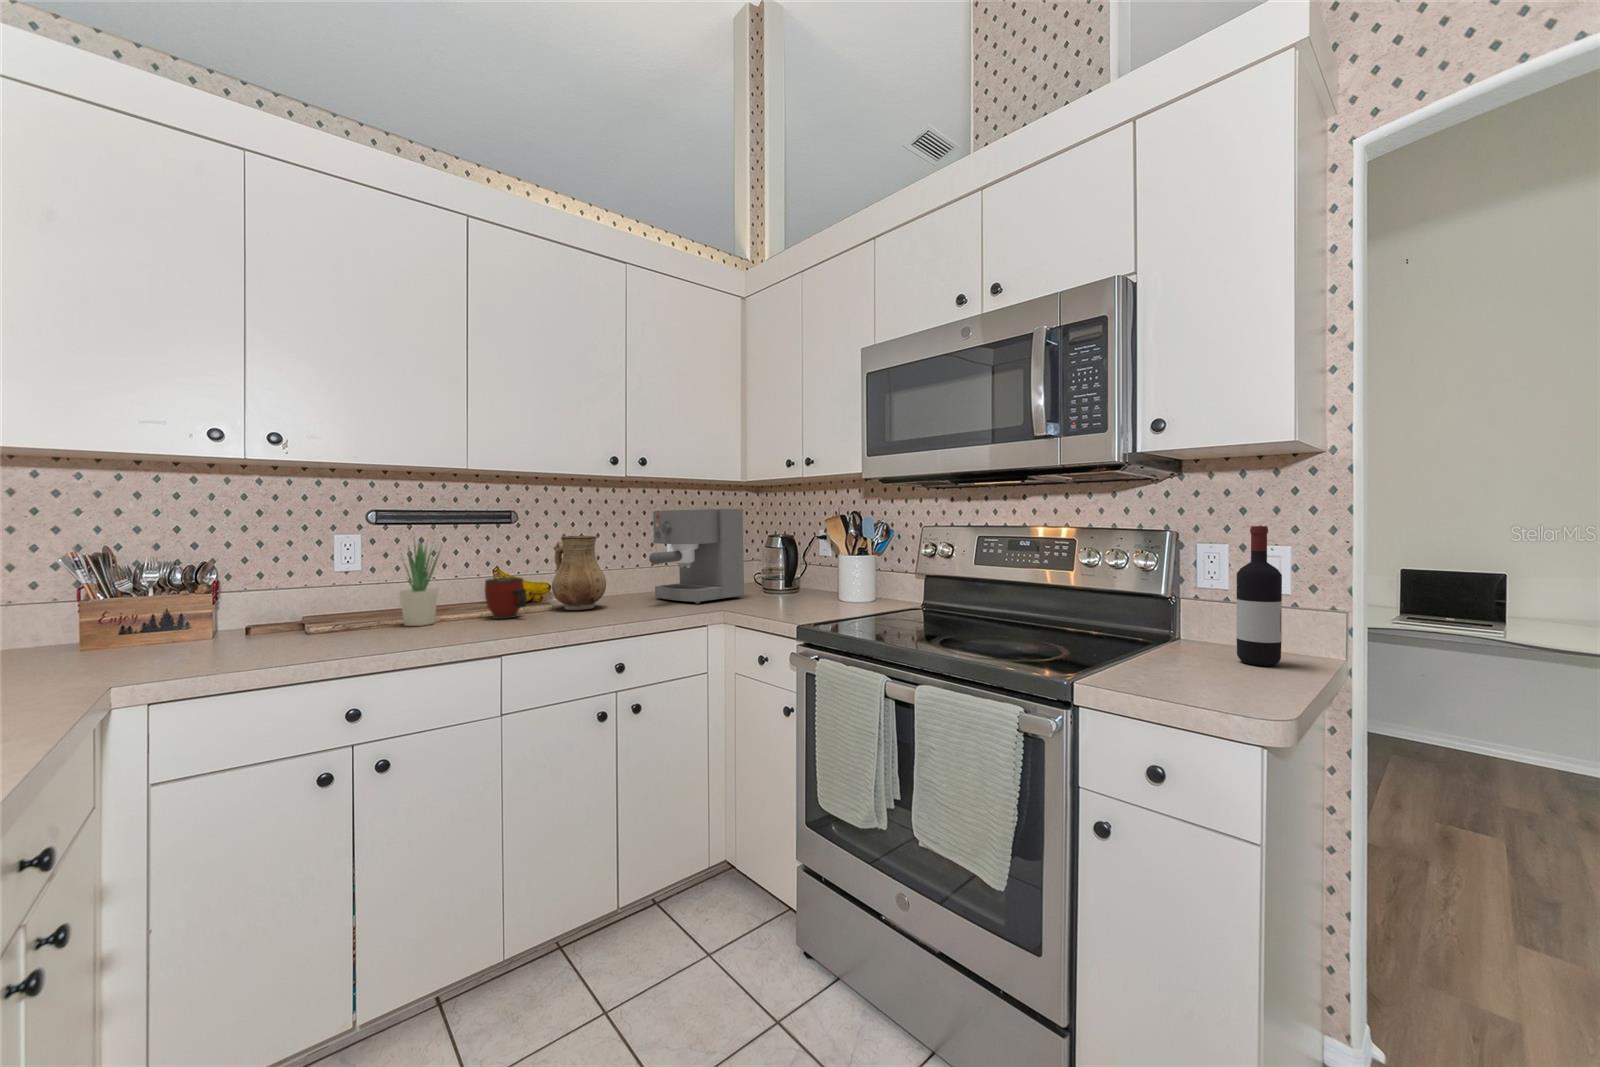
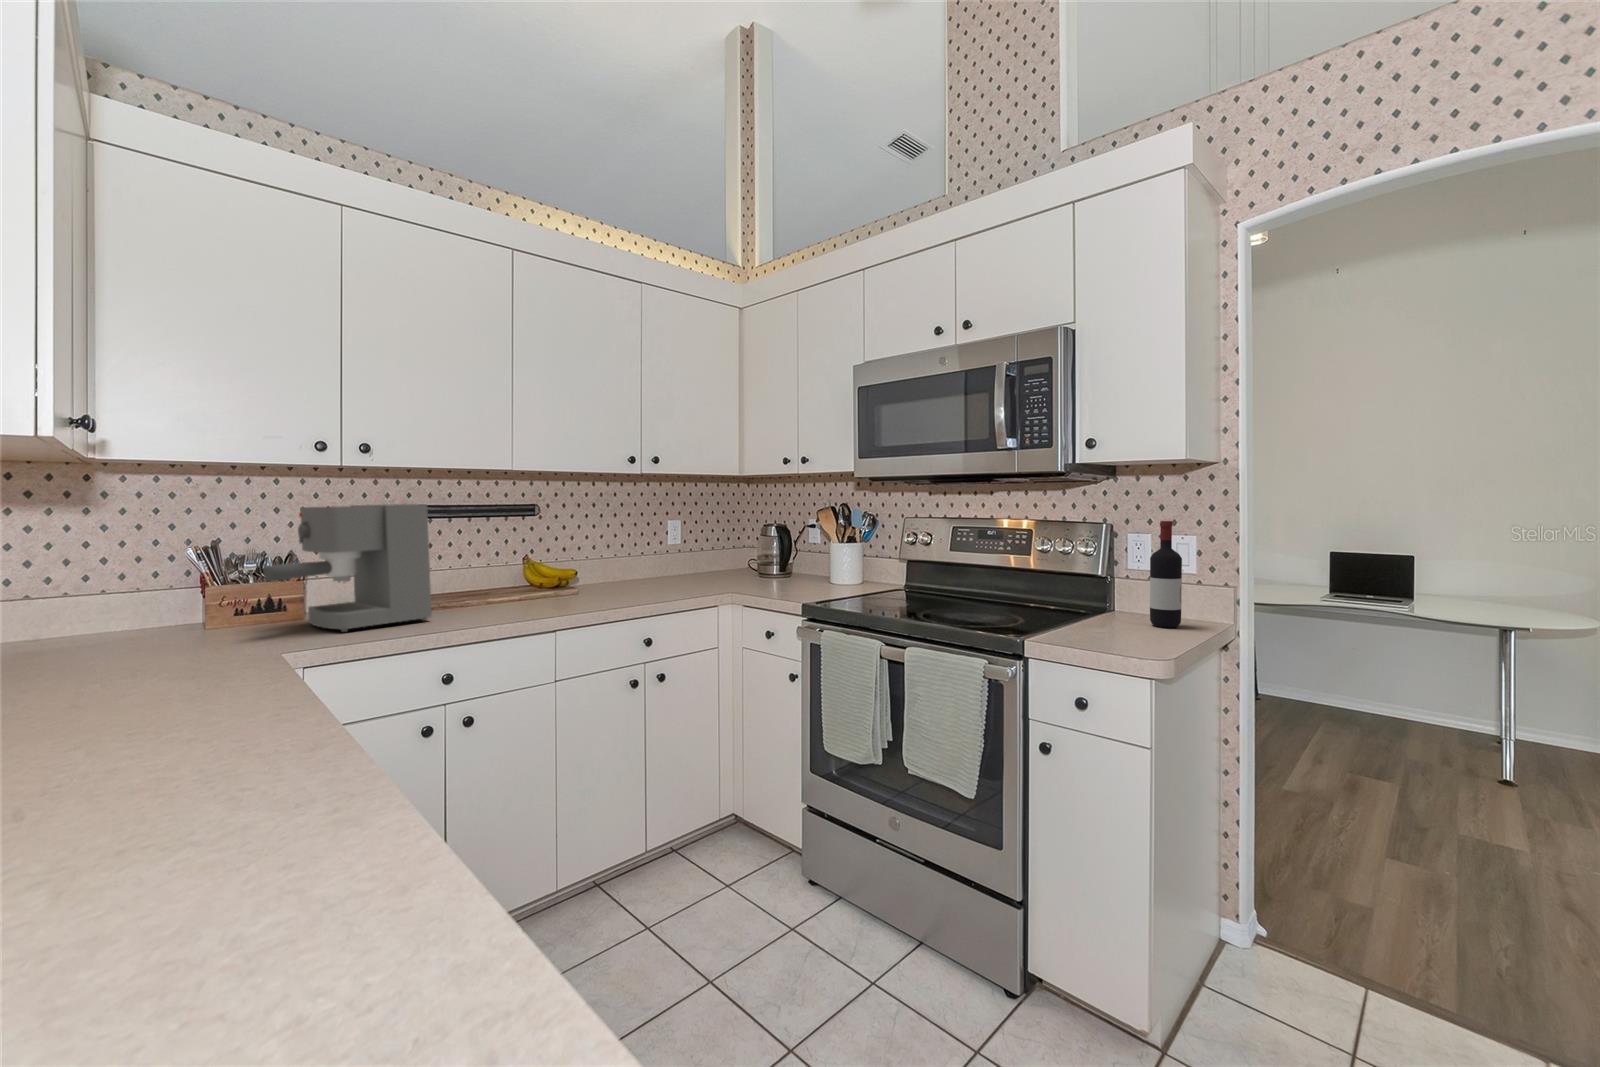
coffee maker: present [649,509,744,604] -> present [263,504,432,632]
ceramic pitcher: present [552,536,606,610] -> none [579,528,626,594]
potted plant: present [400,542,440,626] -> none [456,524,493,608]
mug: present [485,577,527,619] -> none [526,566,564,602]

